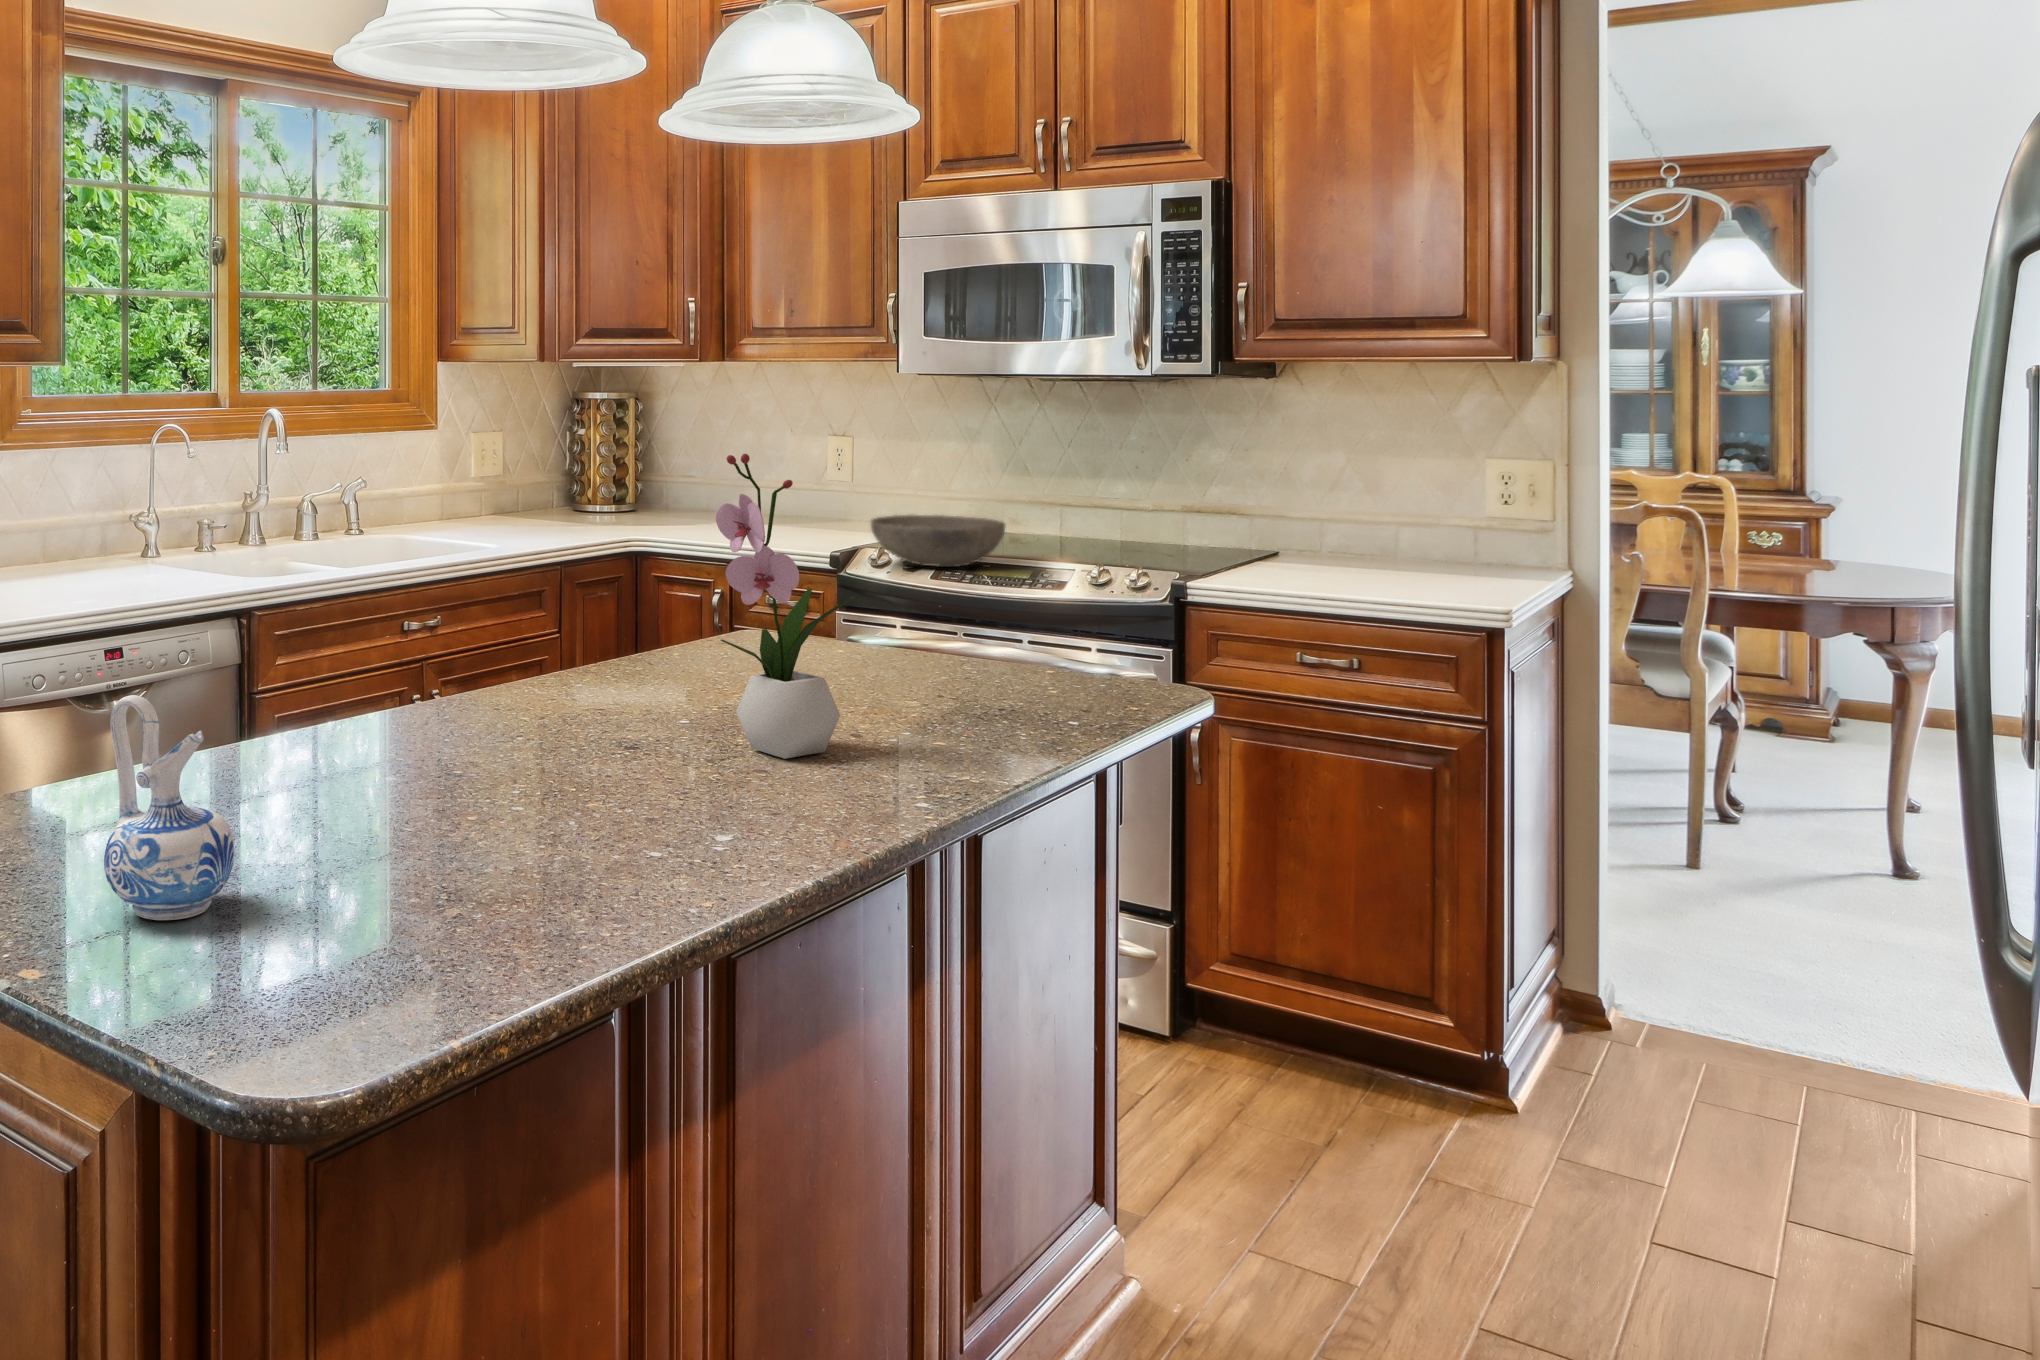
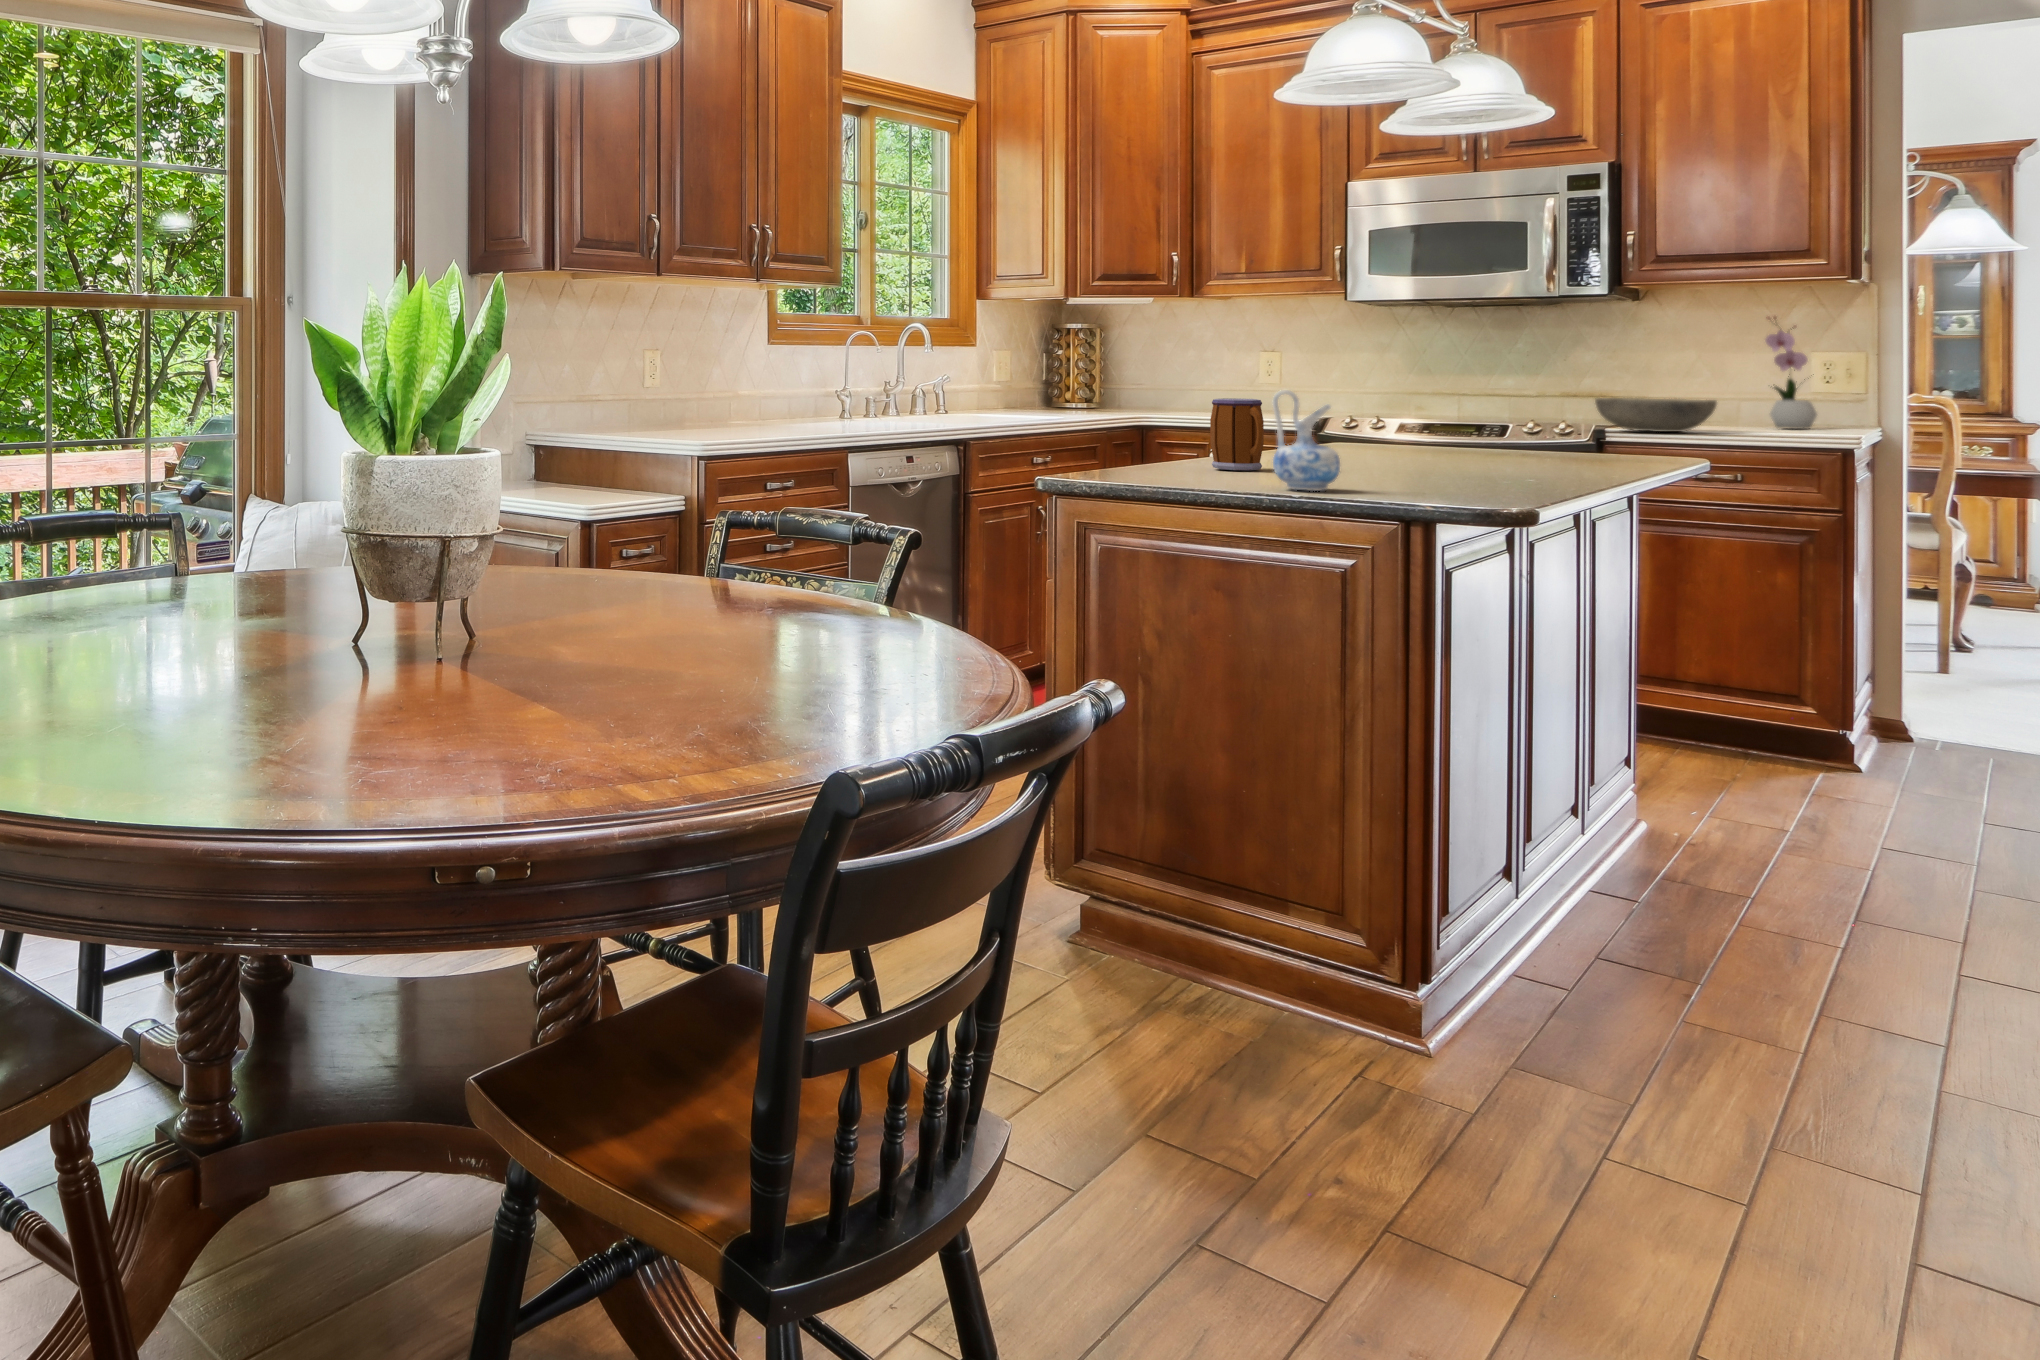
flower arrangement: present [716,454,853,759] -> present [1765,317,1817,429]
bowl: present [871,515,1005,567] -> present [1595,398,1717,432]
mug: none [272,631,362,775] -> present [1210,398,1264,470]

